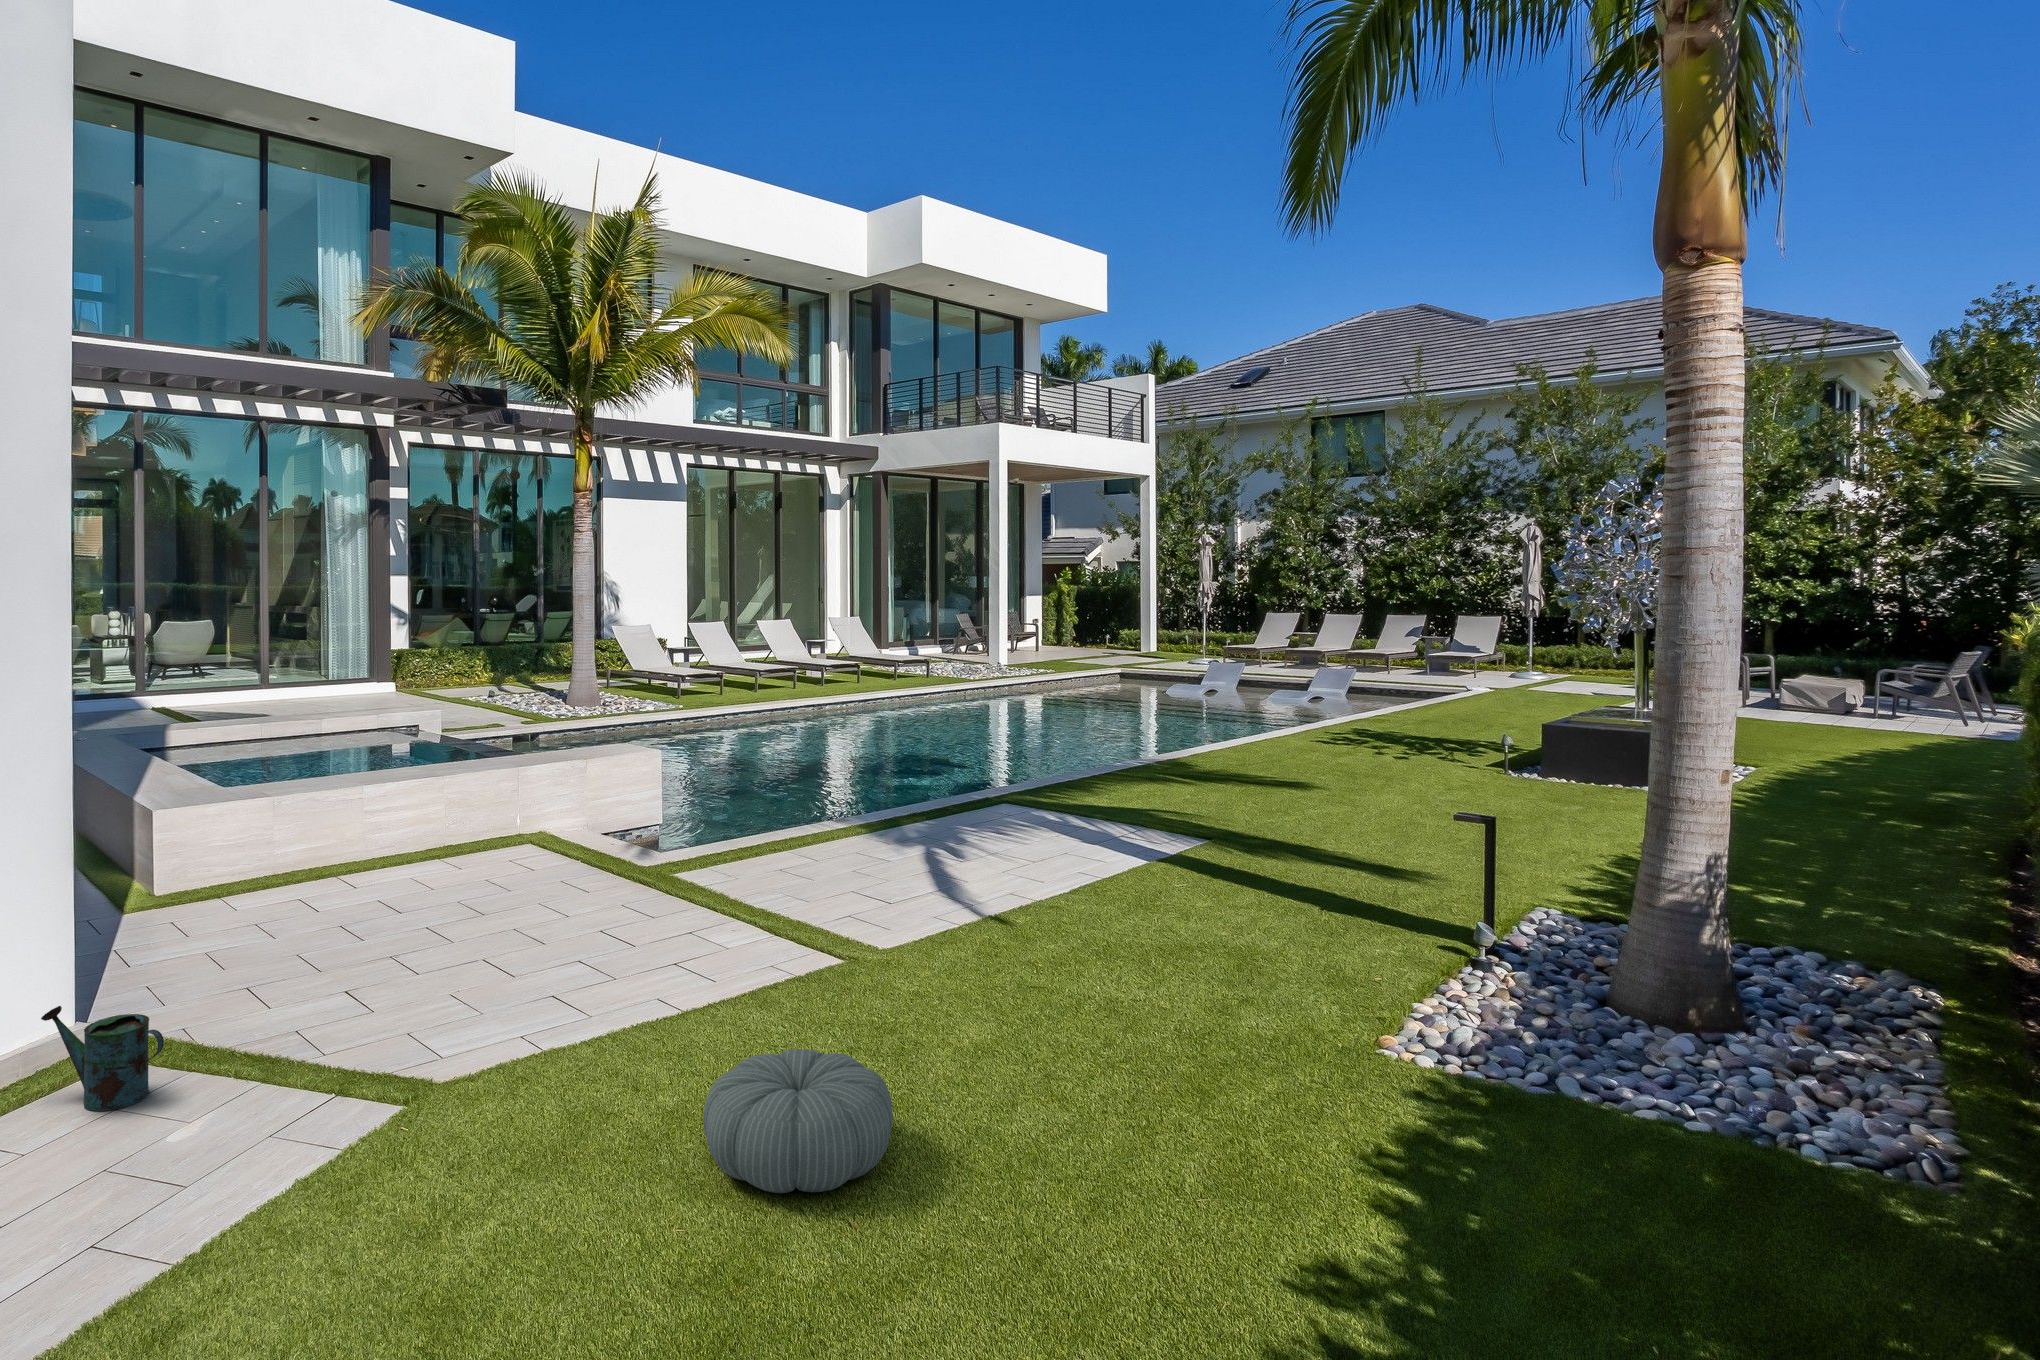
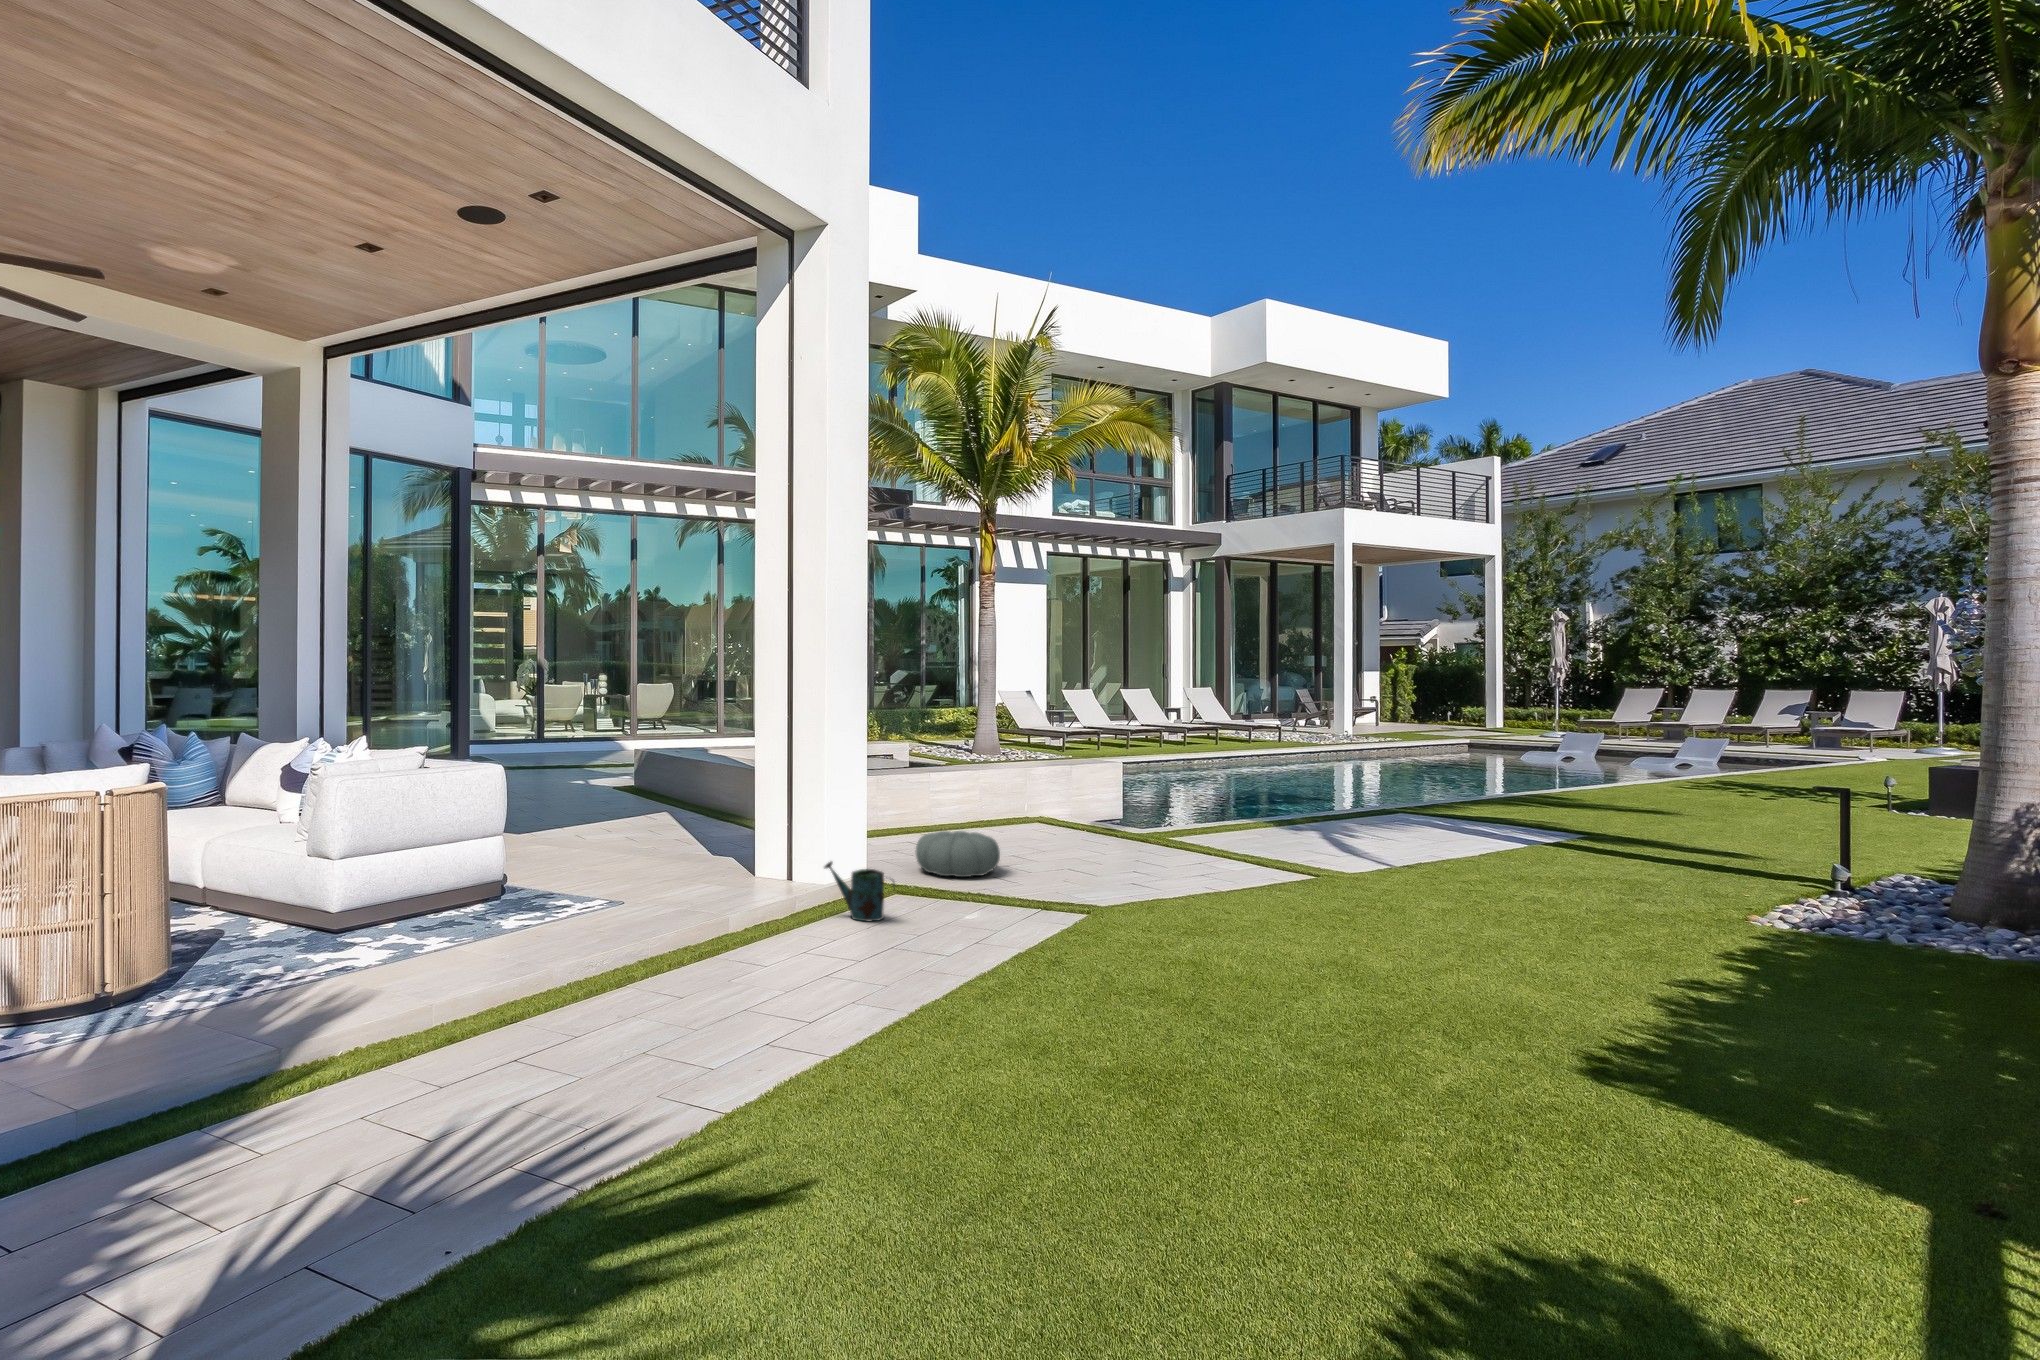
pouf: present [703,1049,893,1193] -> present [916,831,1000,877]

